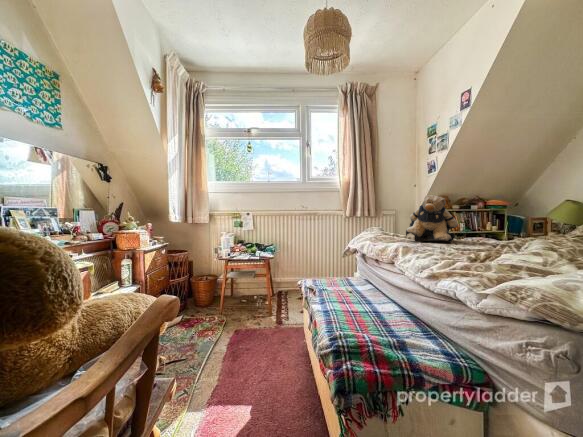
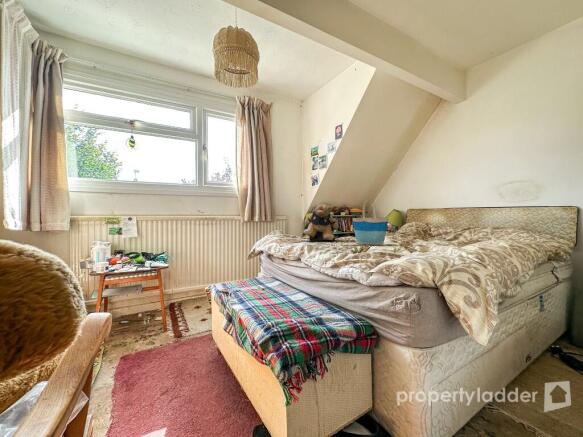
tote bag: none [477,186,542,252] -> present [353,199,388,245]

